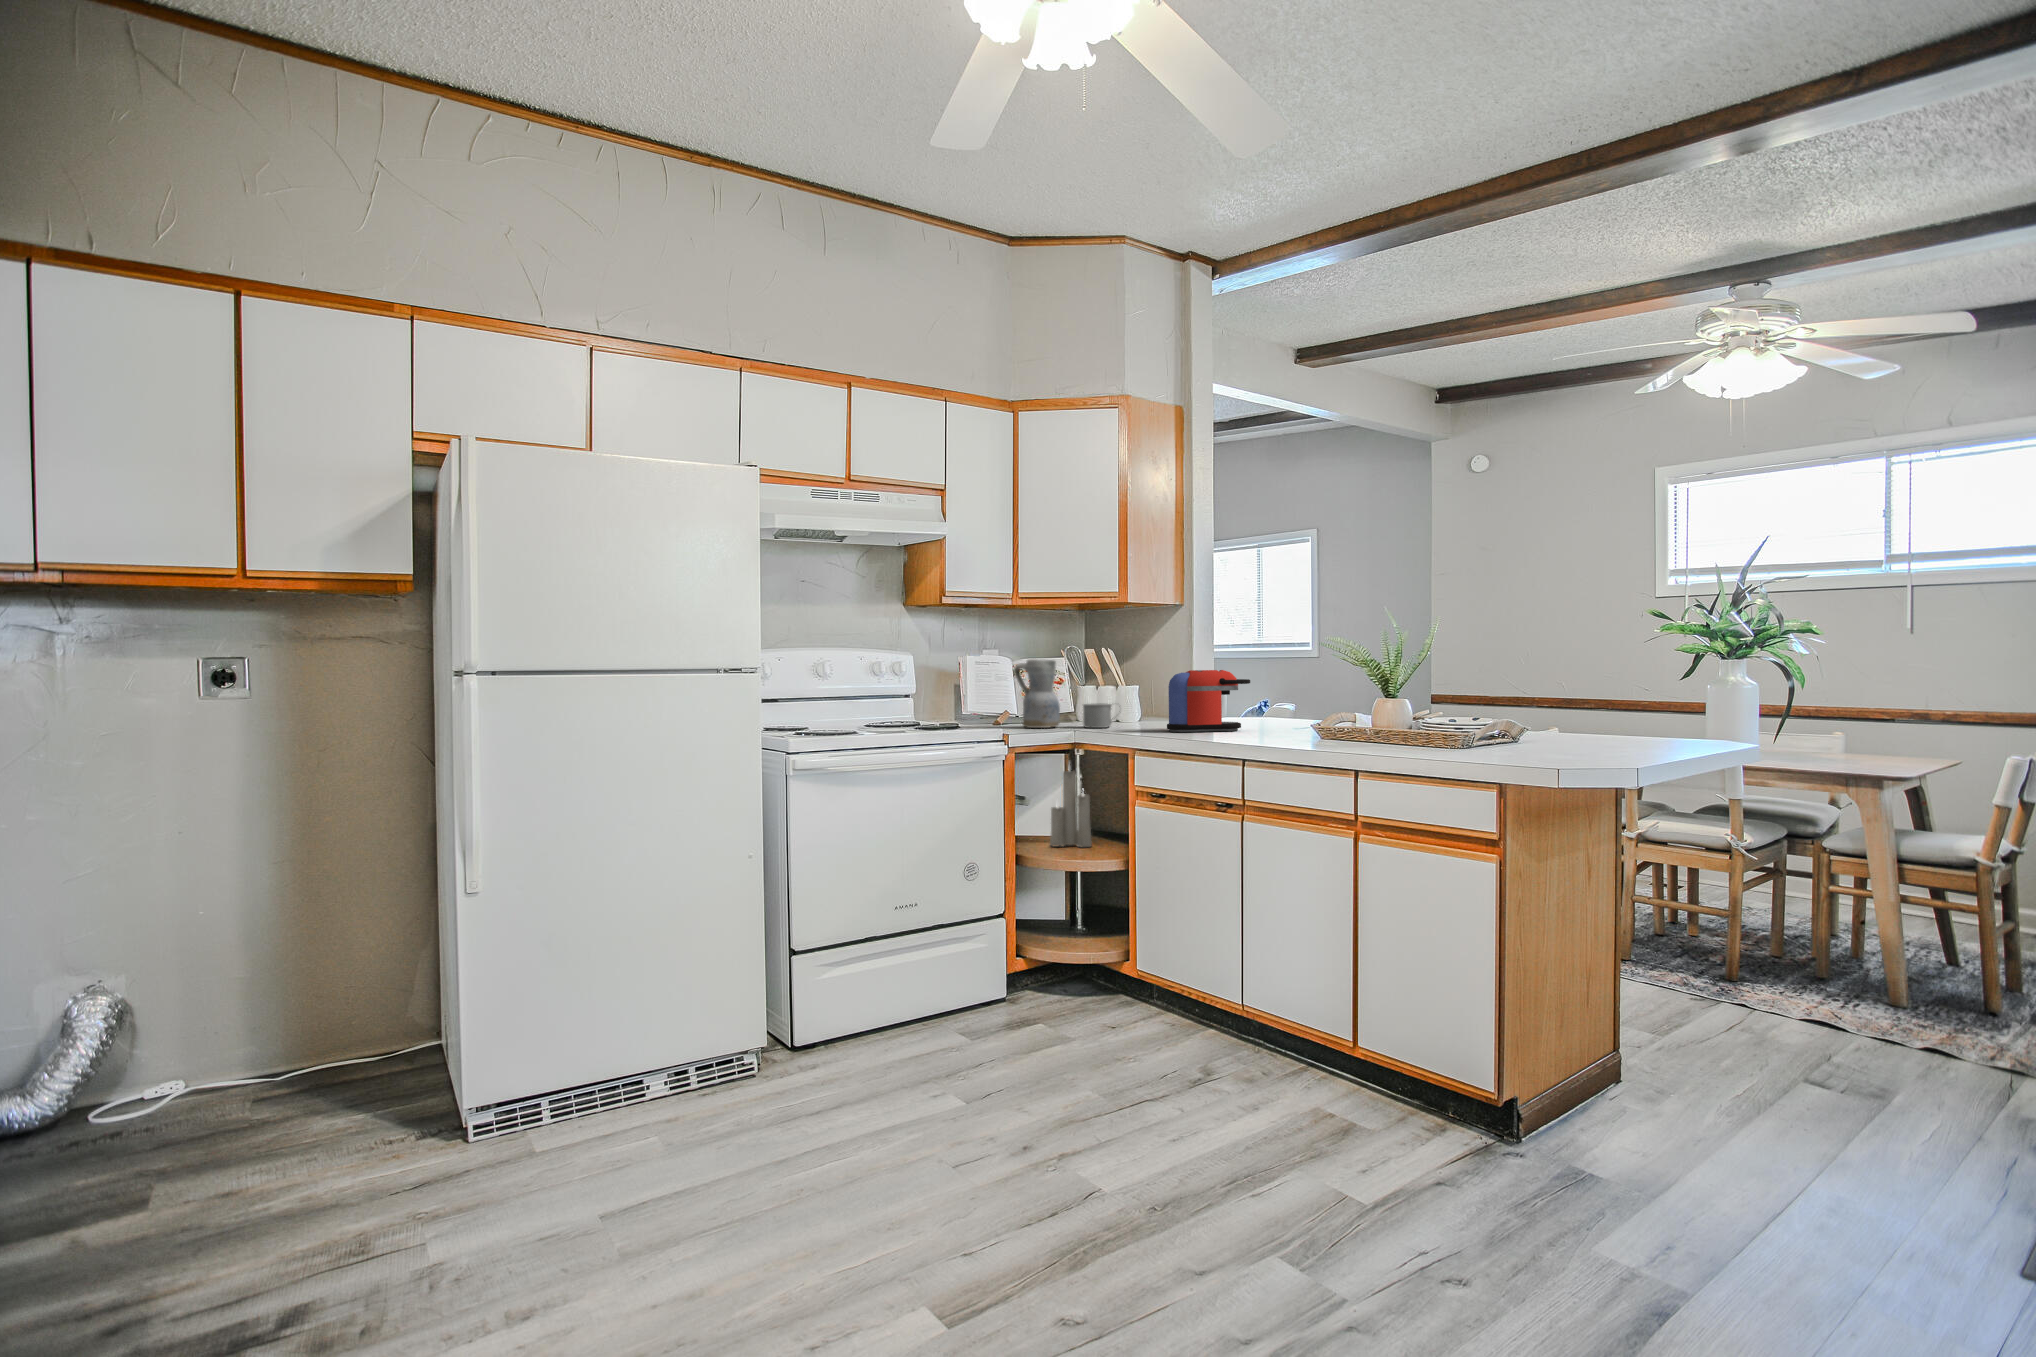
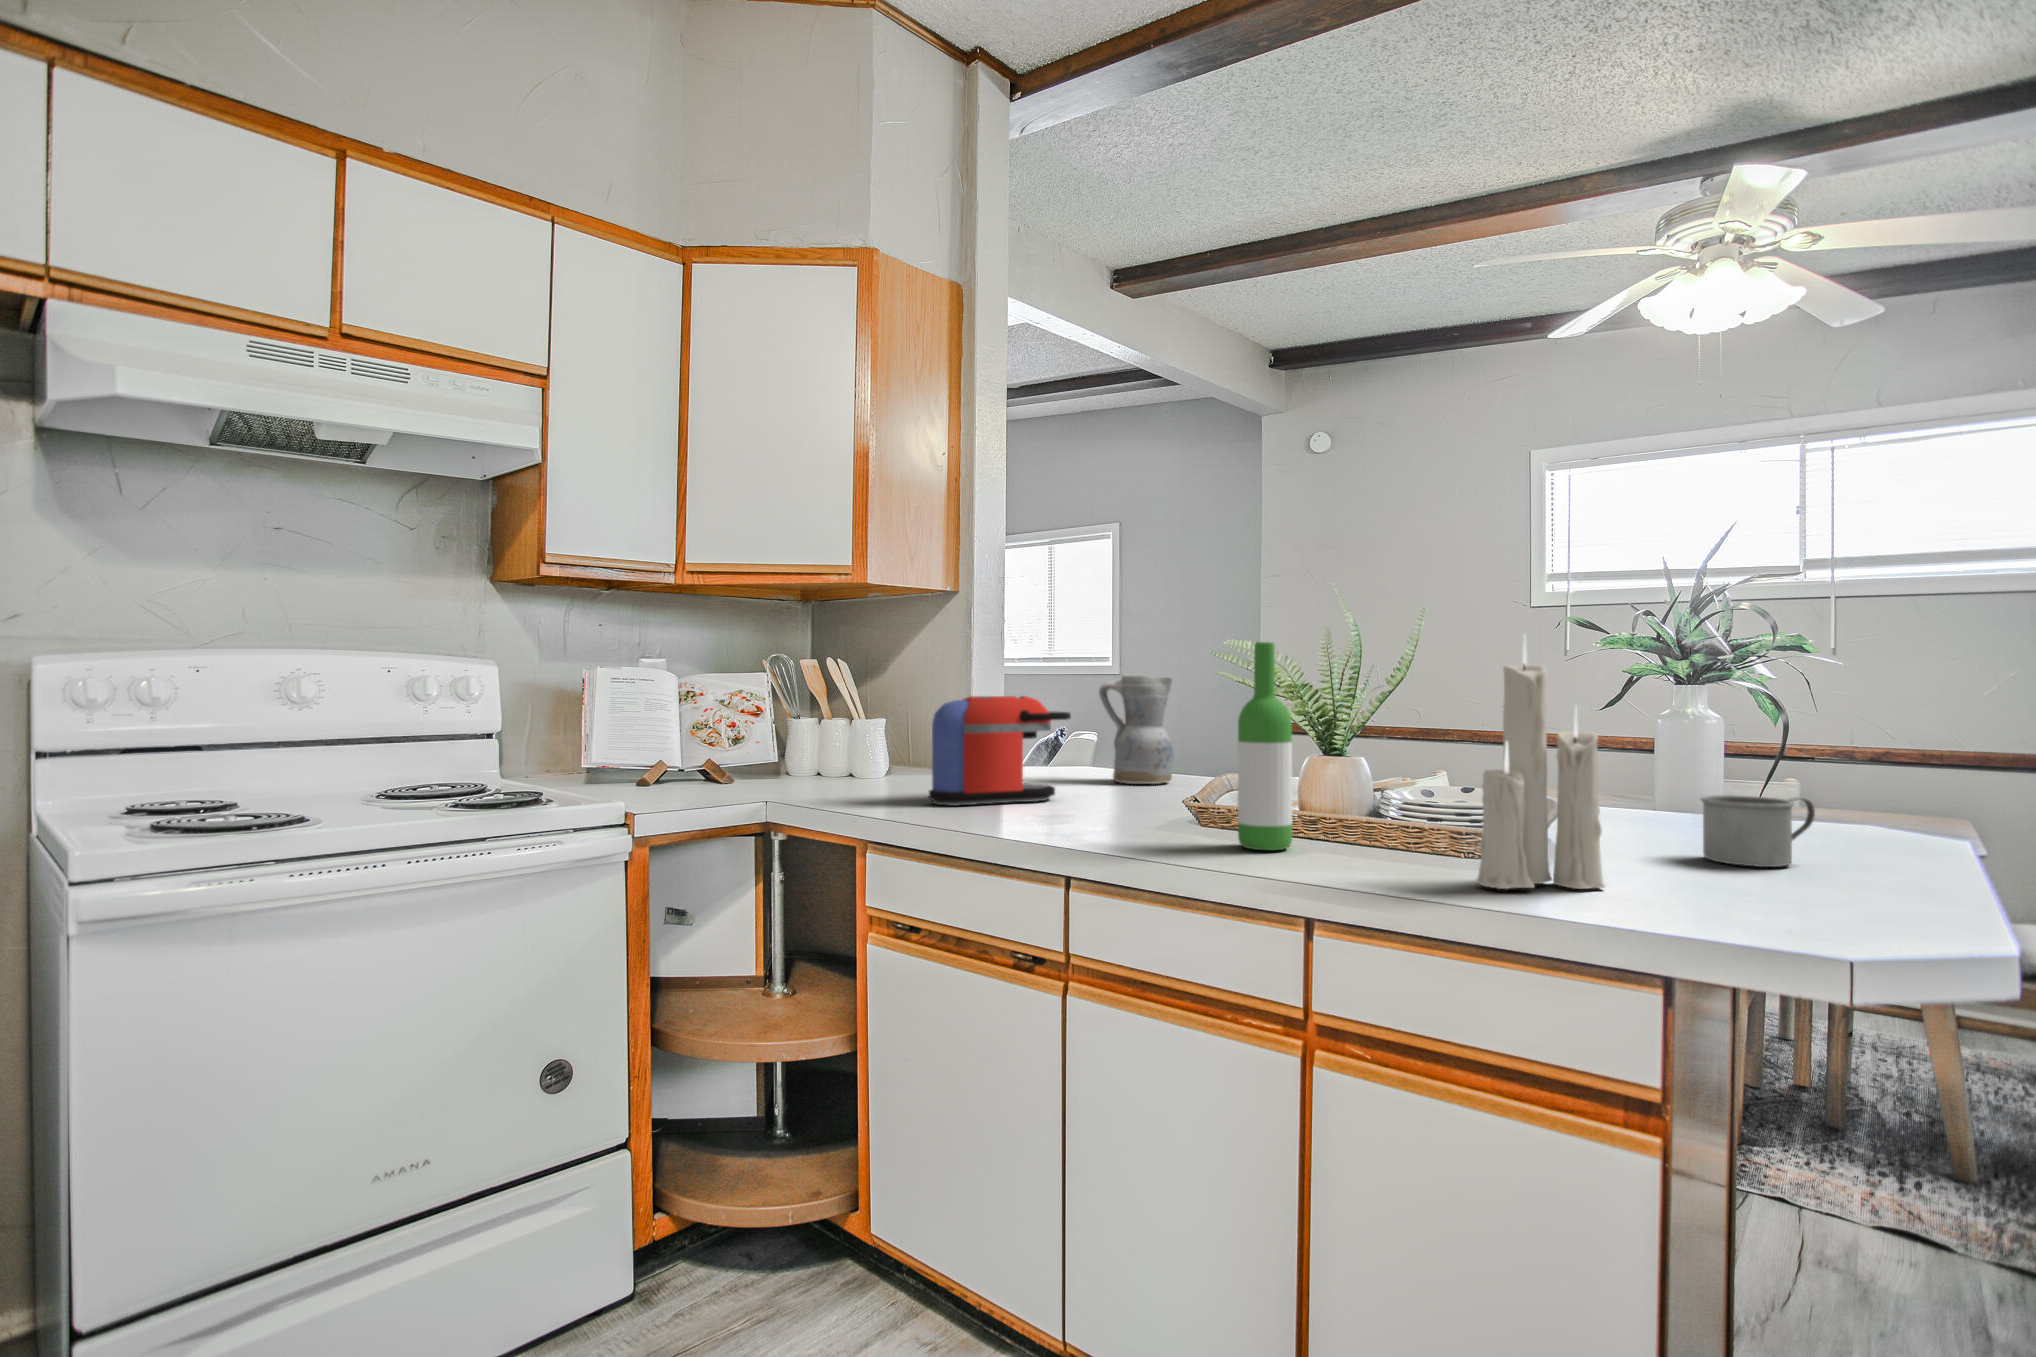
wine bottle: none [1332,639,1361,746] -> present [1238,642,1292,850]
ceramic pitcher: present [1014,659,1060,728] -> present [1099,674,1173,784]
mug: present [1083,703,1112,728] -> present [1701,795,1815,867]
candle: present [1050,770,1092,847] -> present [1476,636,1605,889]

